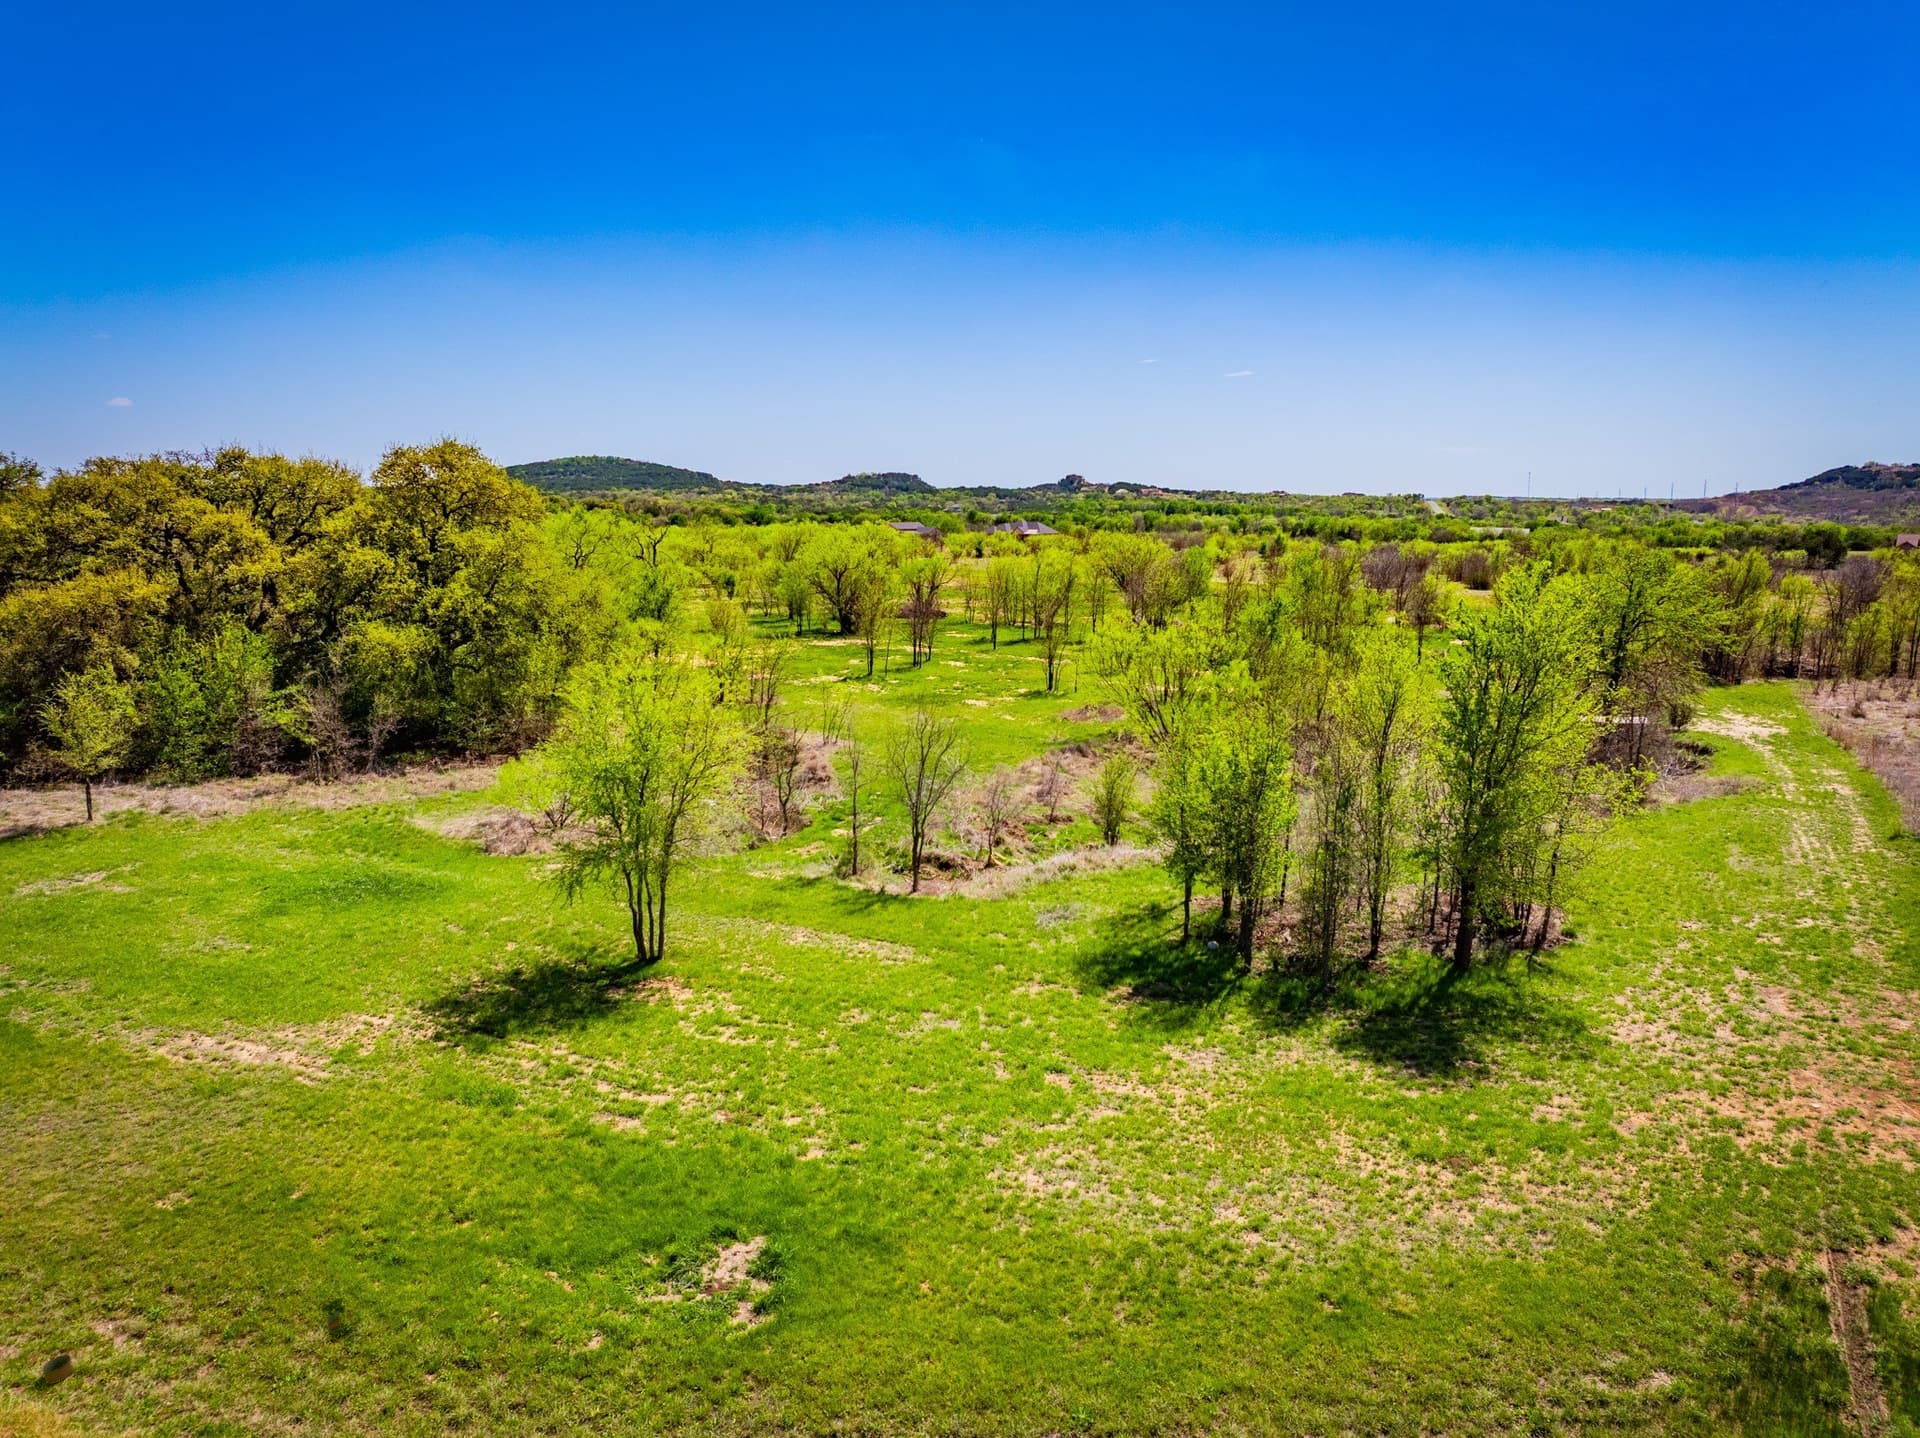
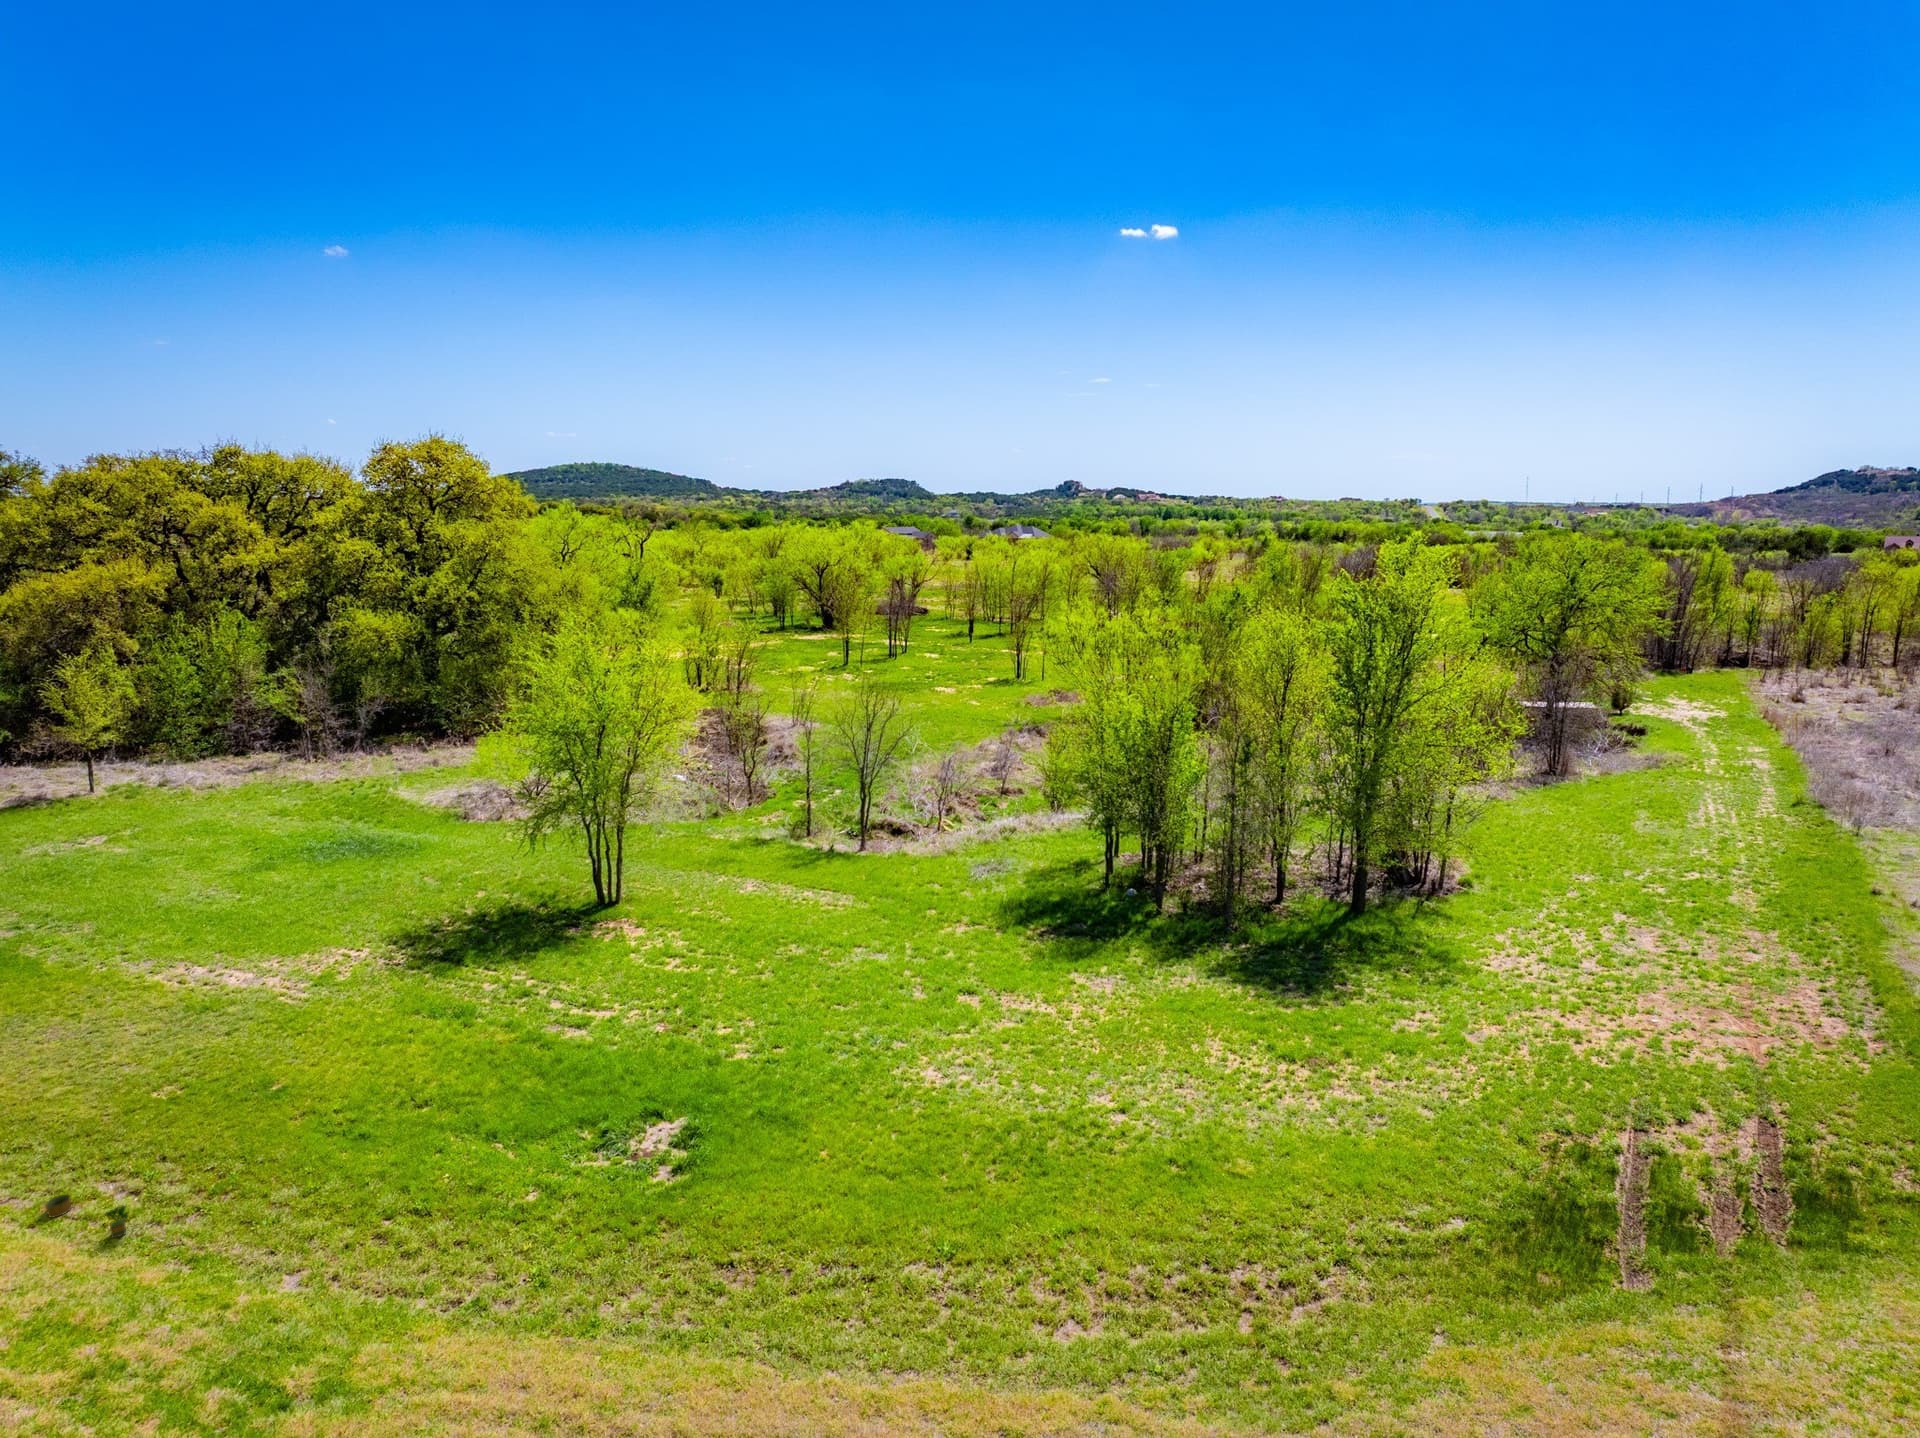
potted tree: present [321,1299,345,1334] -> present [105,1205,129,1238]

